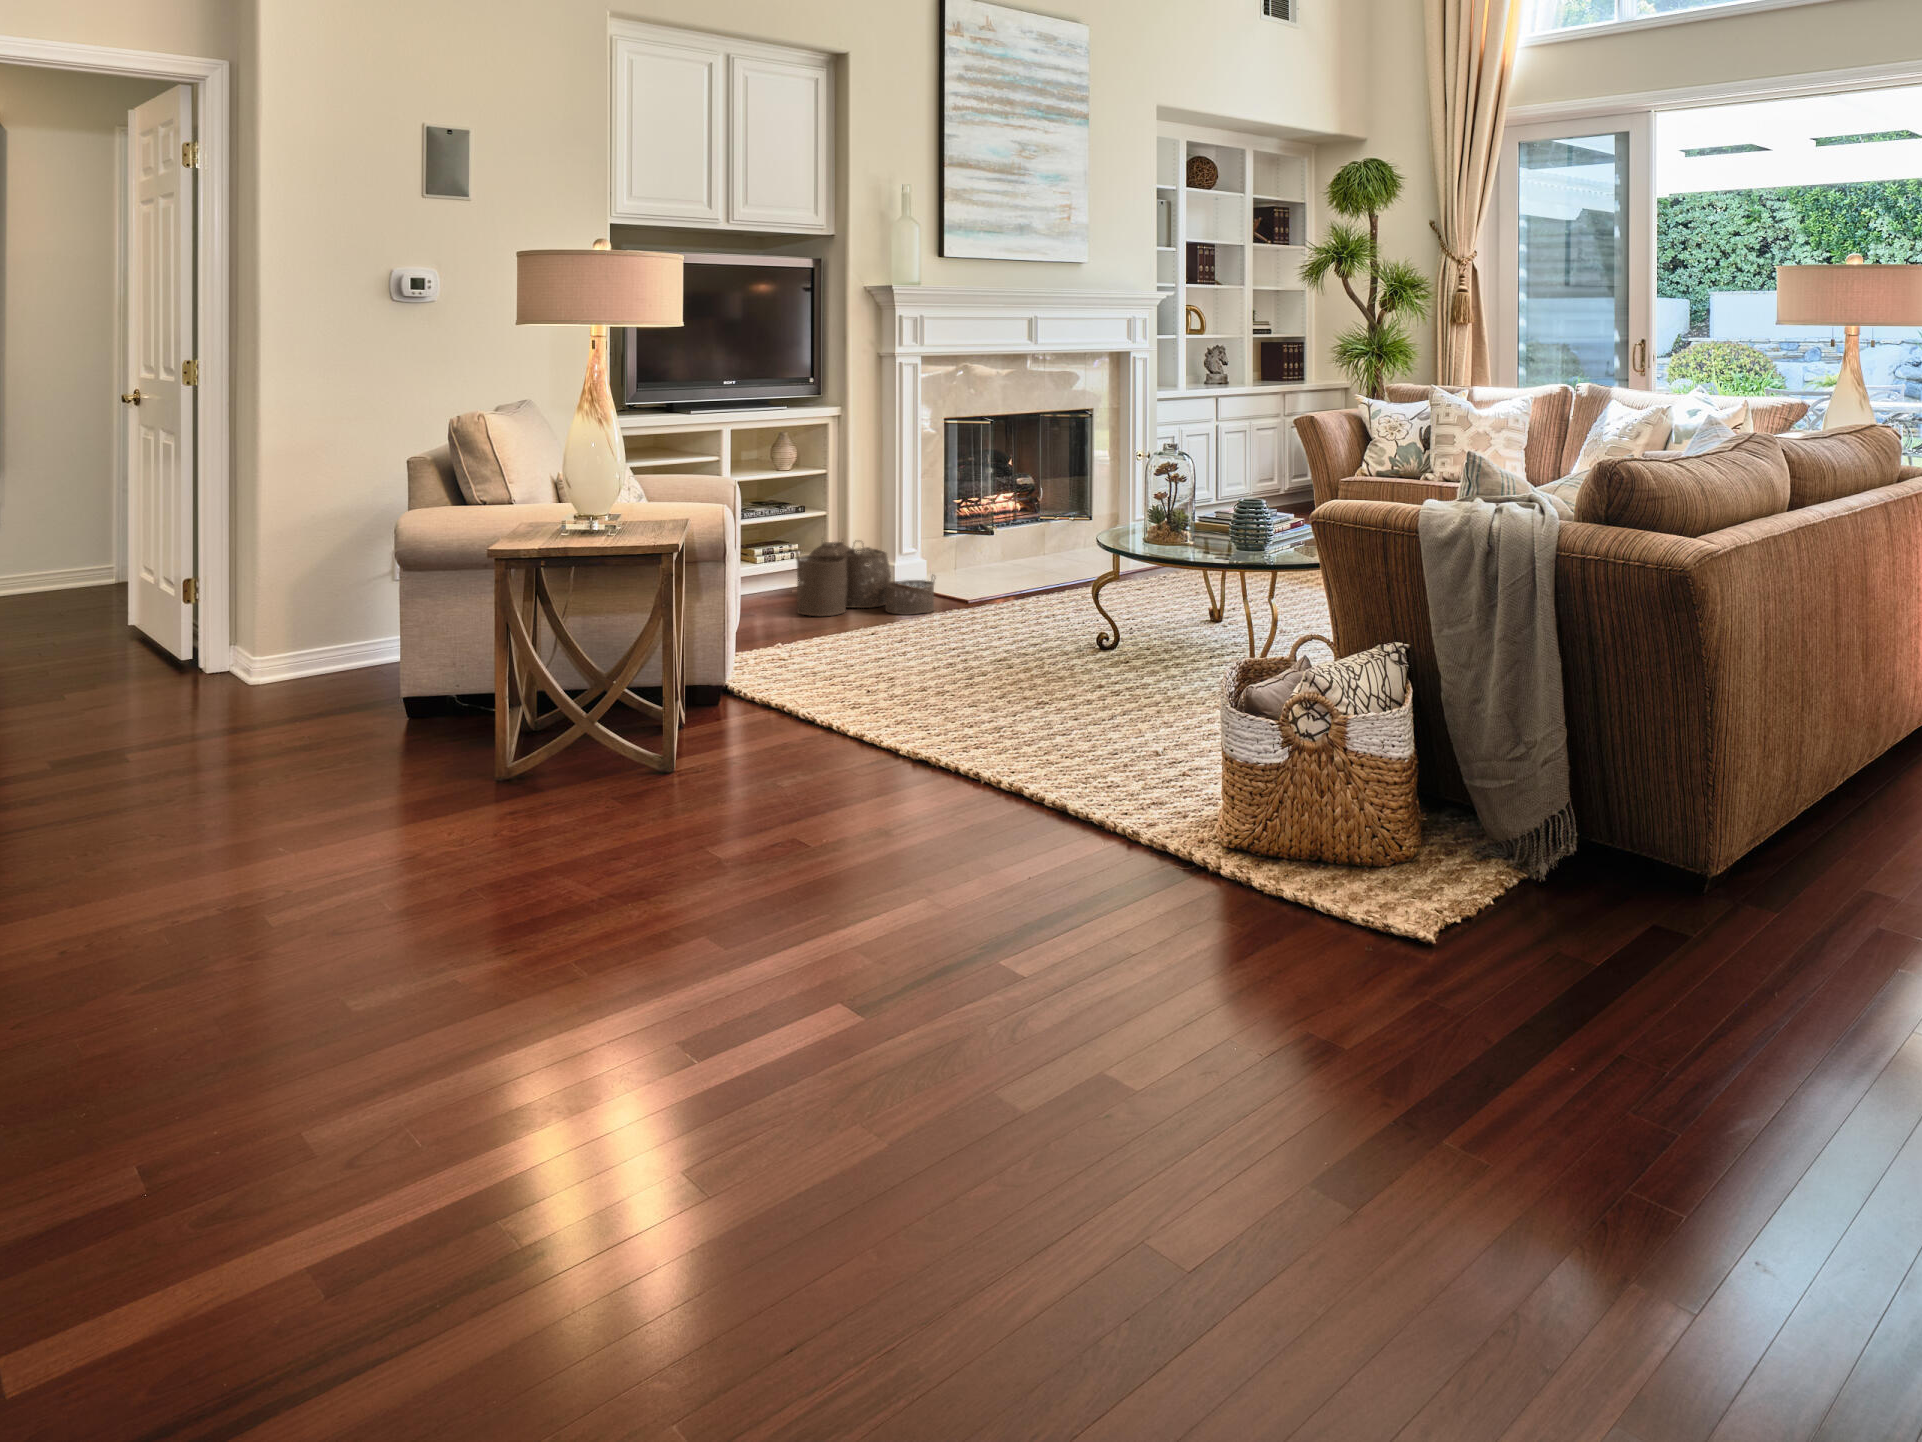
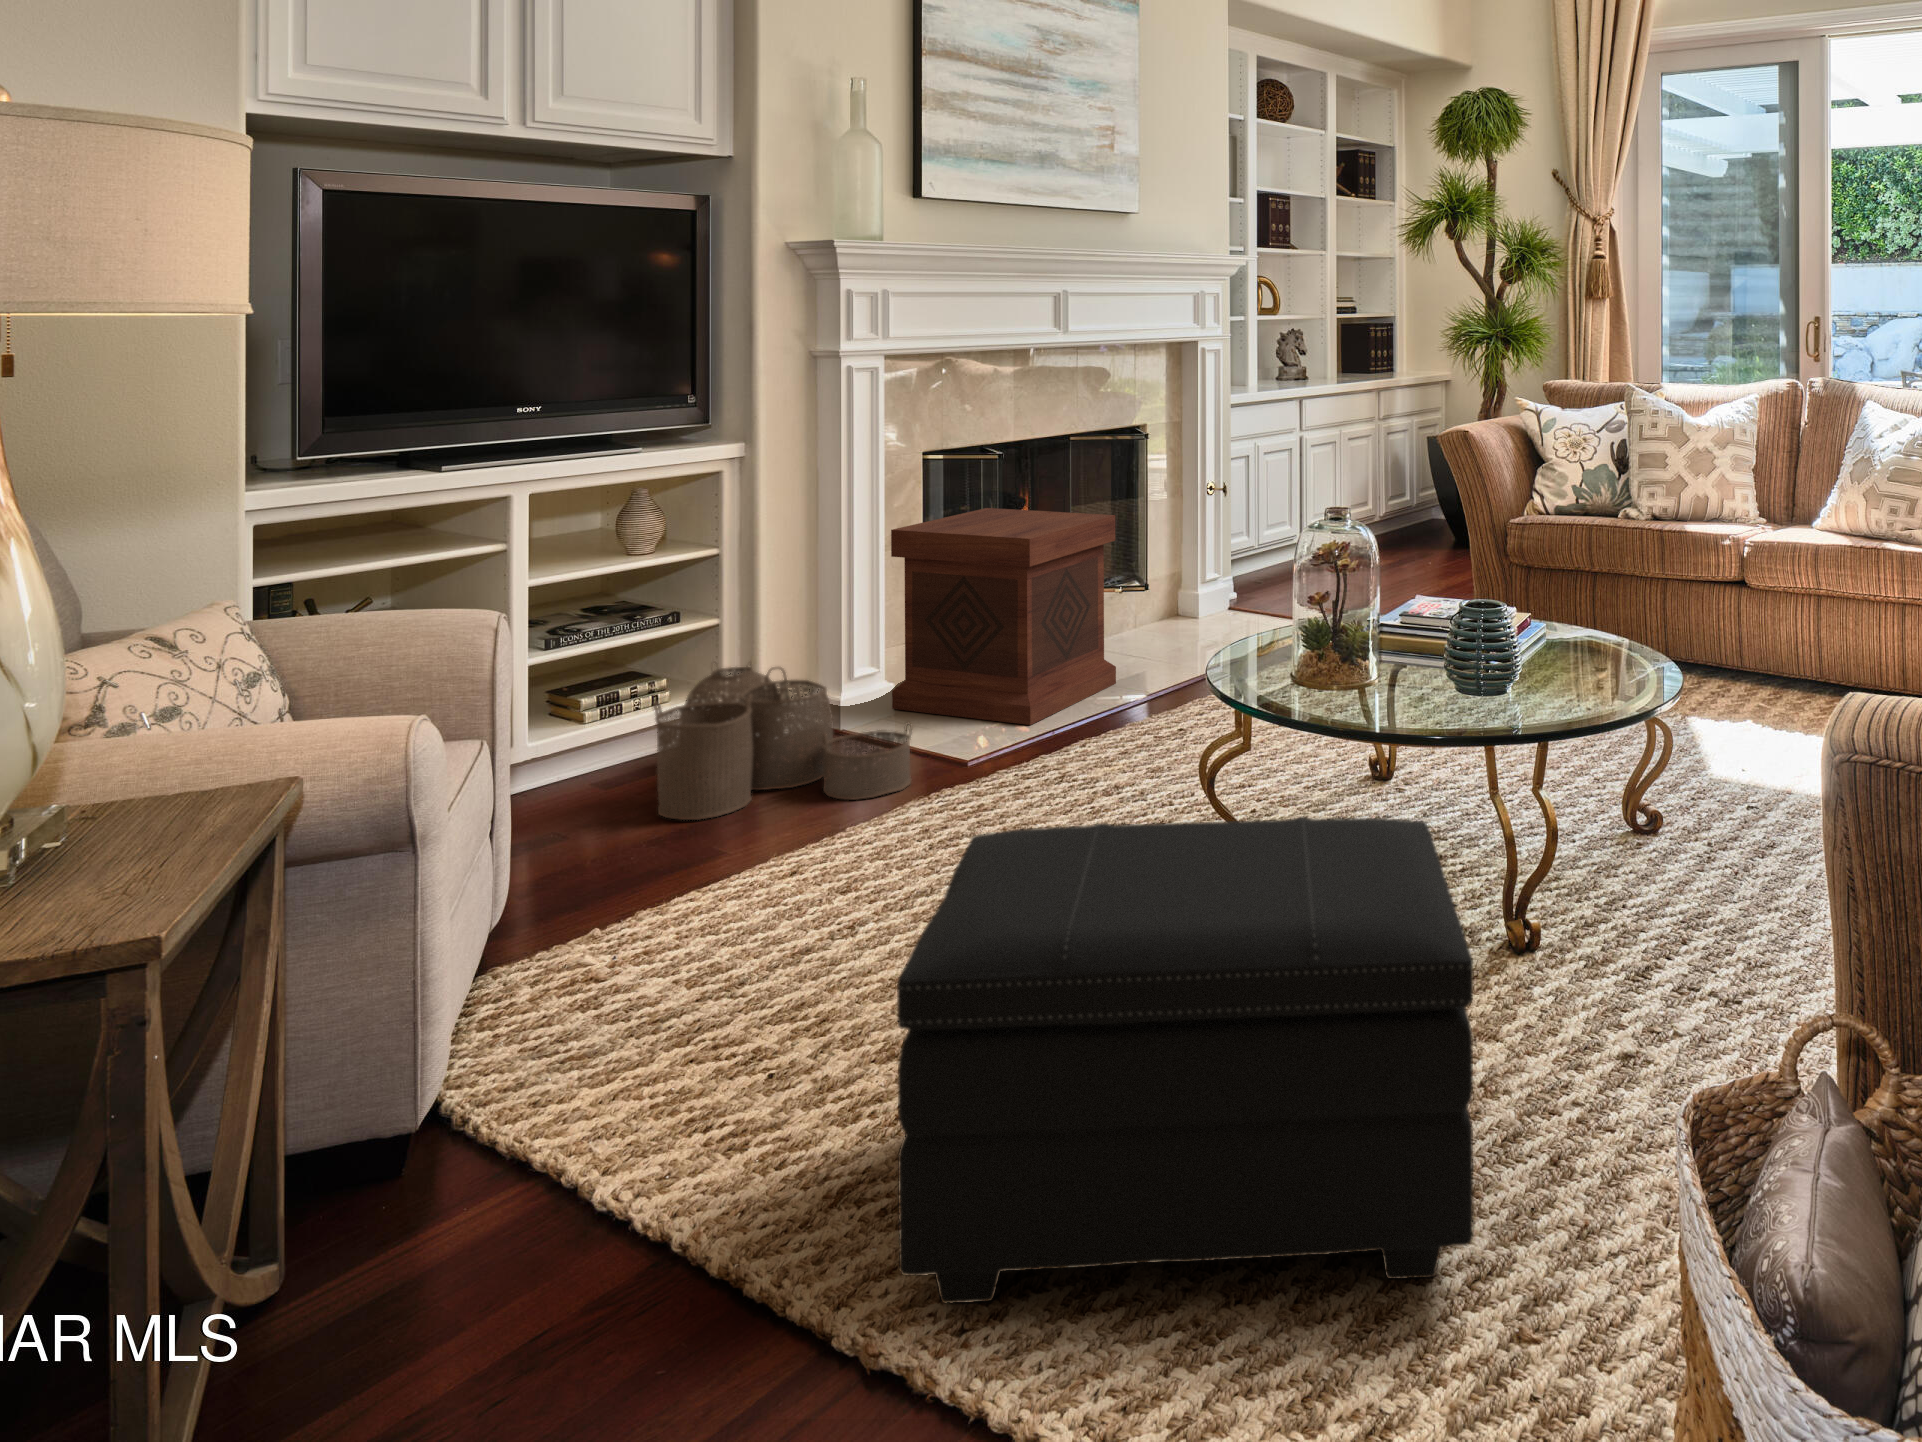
side table: none [923,459,1065,591] -> present [891,508,1116,725]
footstool: none [928,575,1183,763] -> present [897,817,1473,1303]

